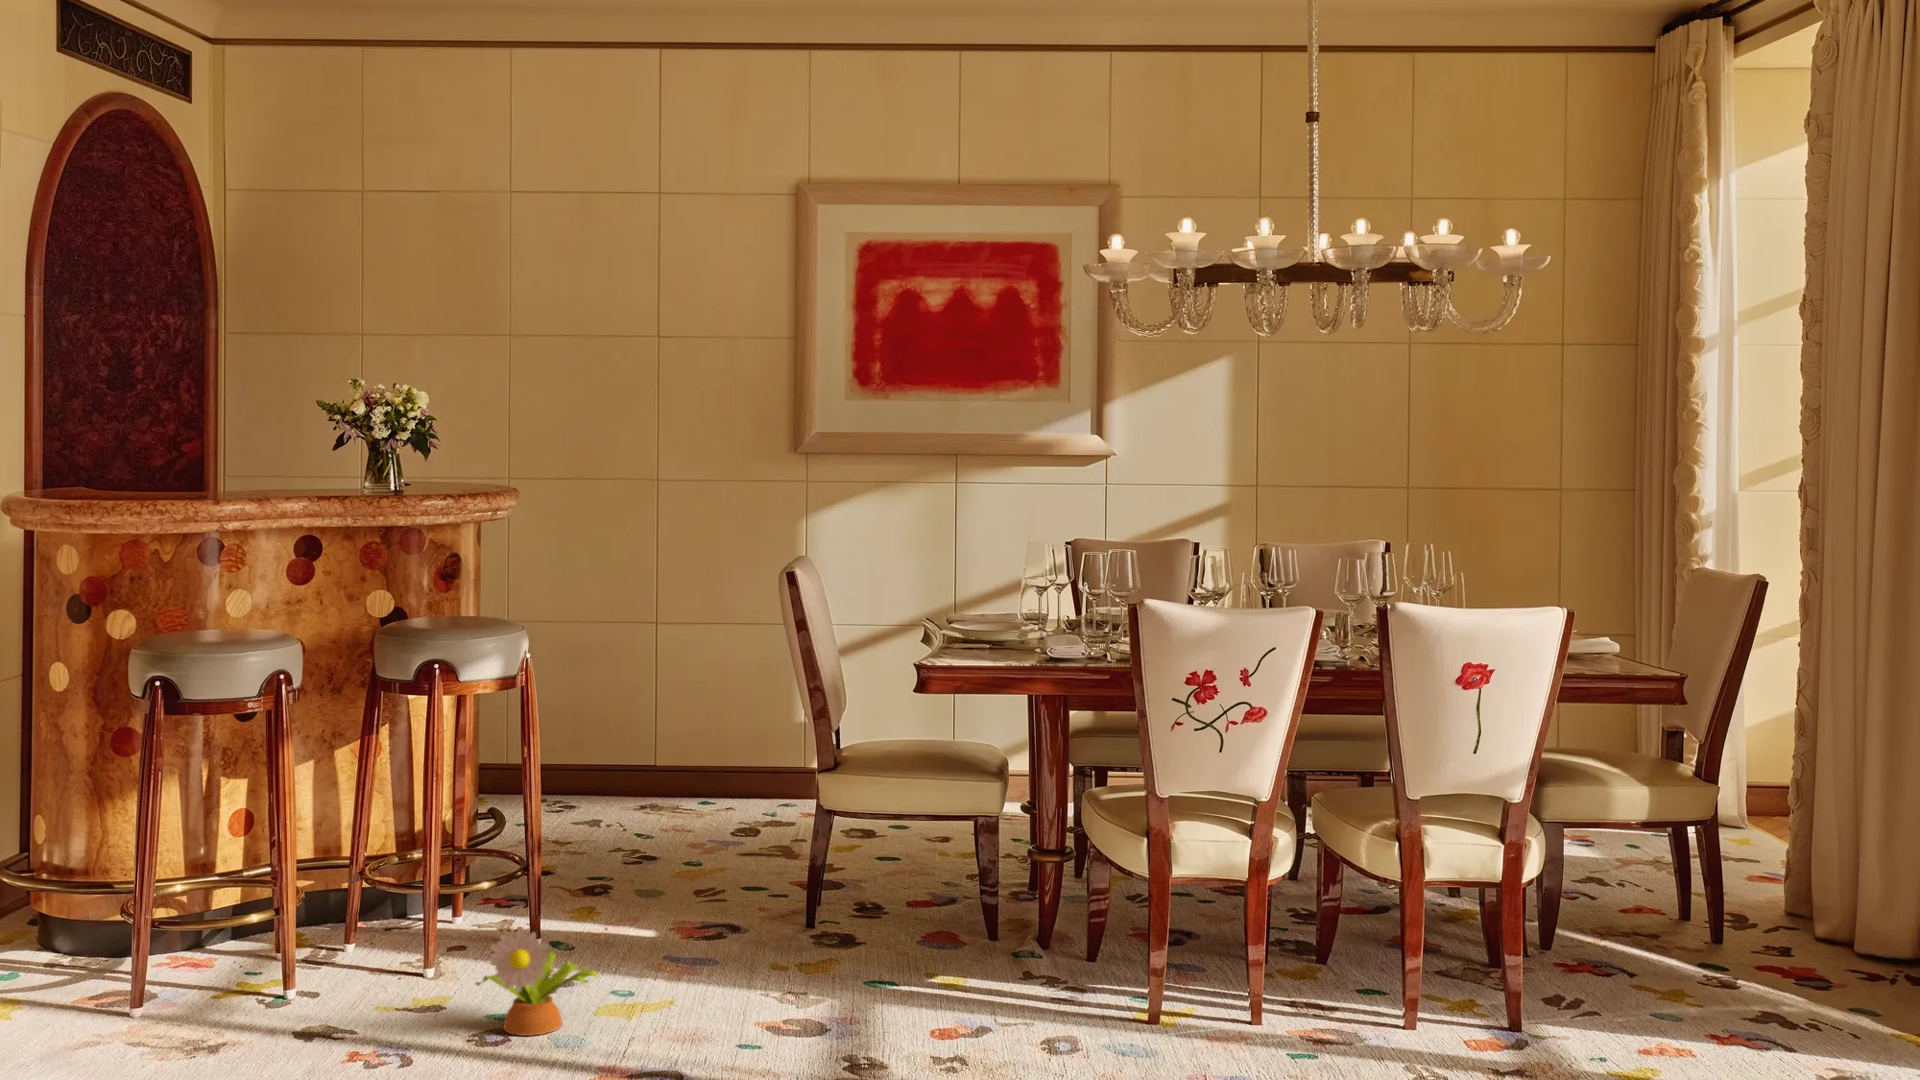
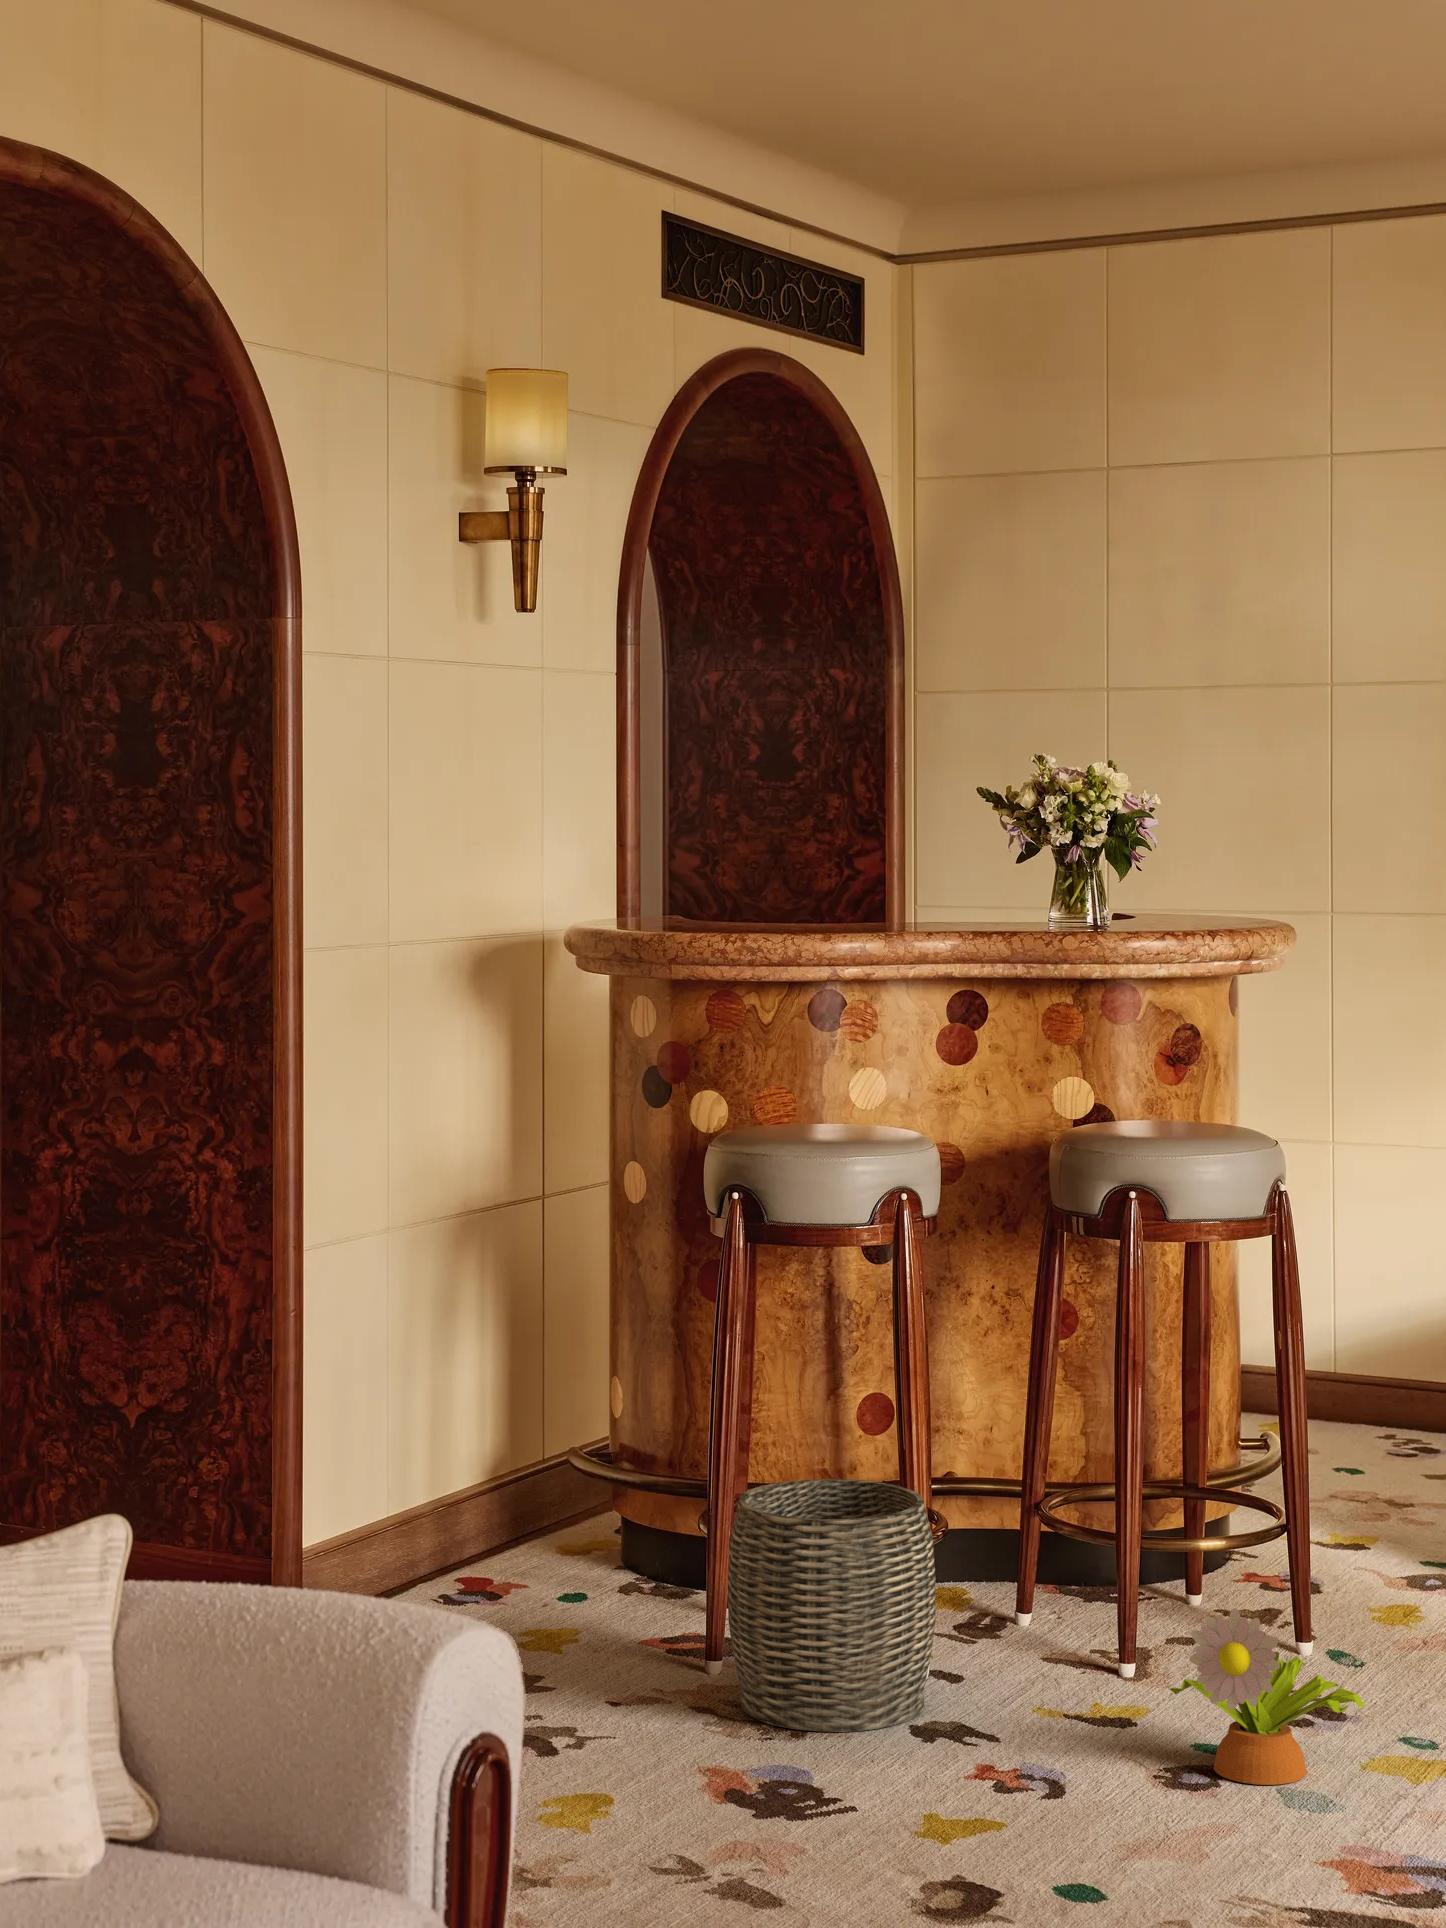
woven basket: none [153,870,307,1046] -> present [728,1479,936,1732]

